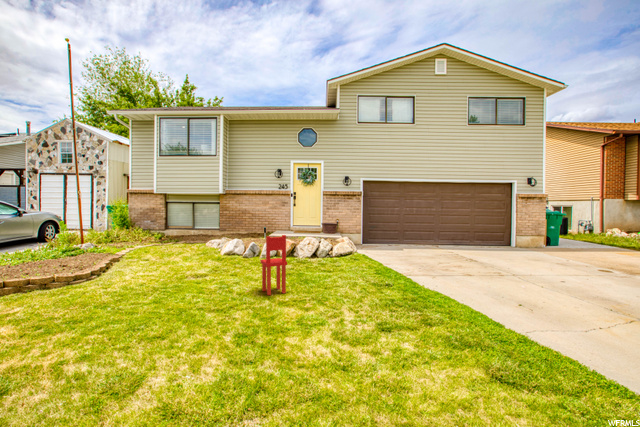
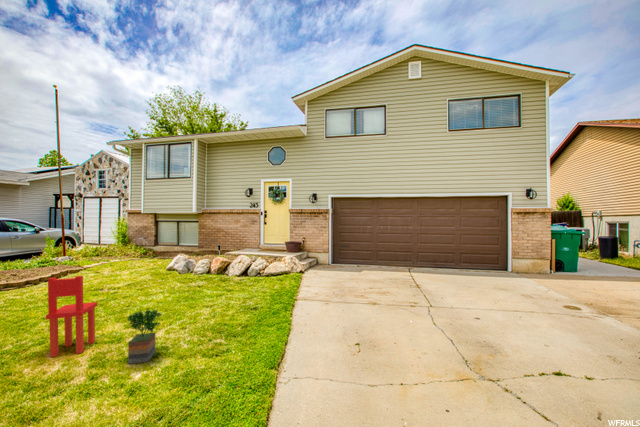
potted tree: none [325,259,350,295] -> present [127,310,162,364]

